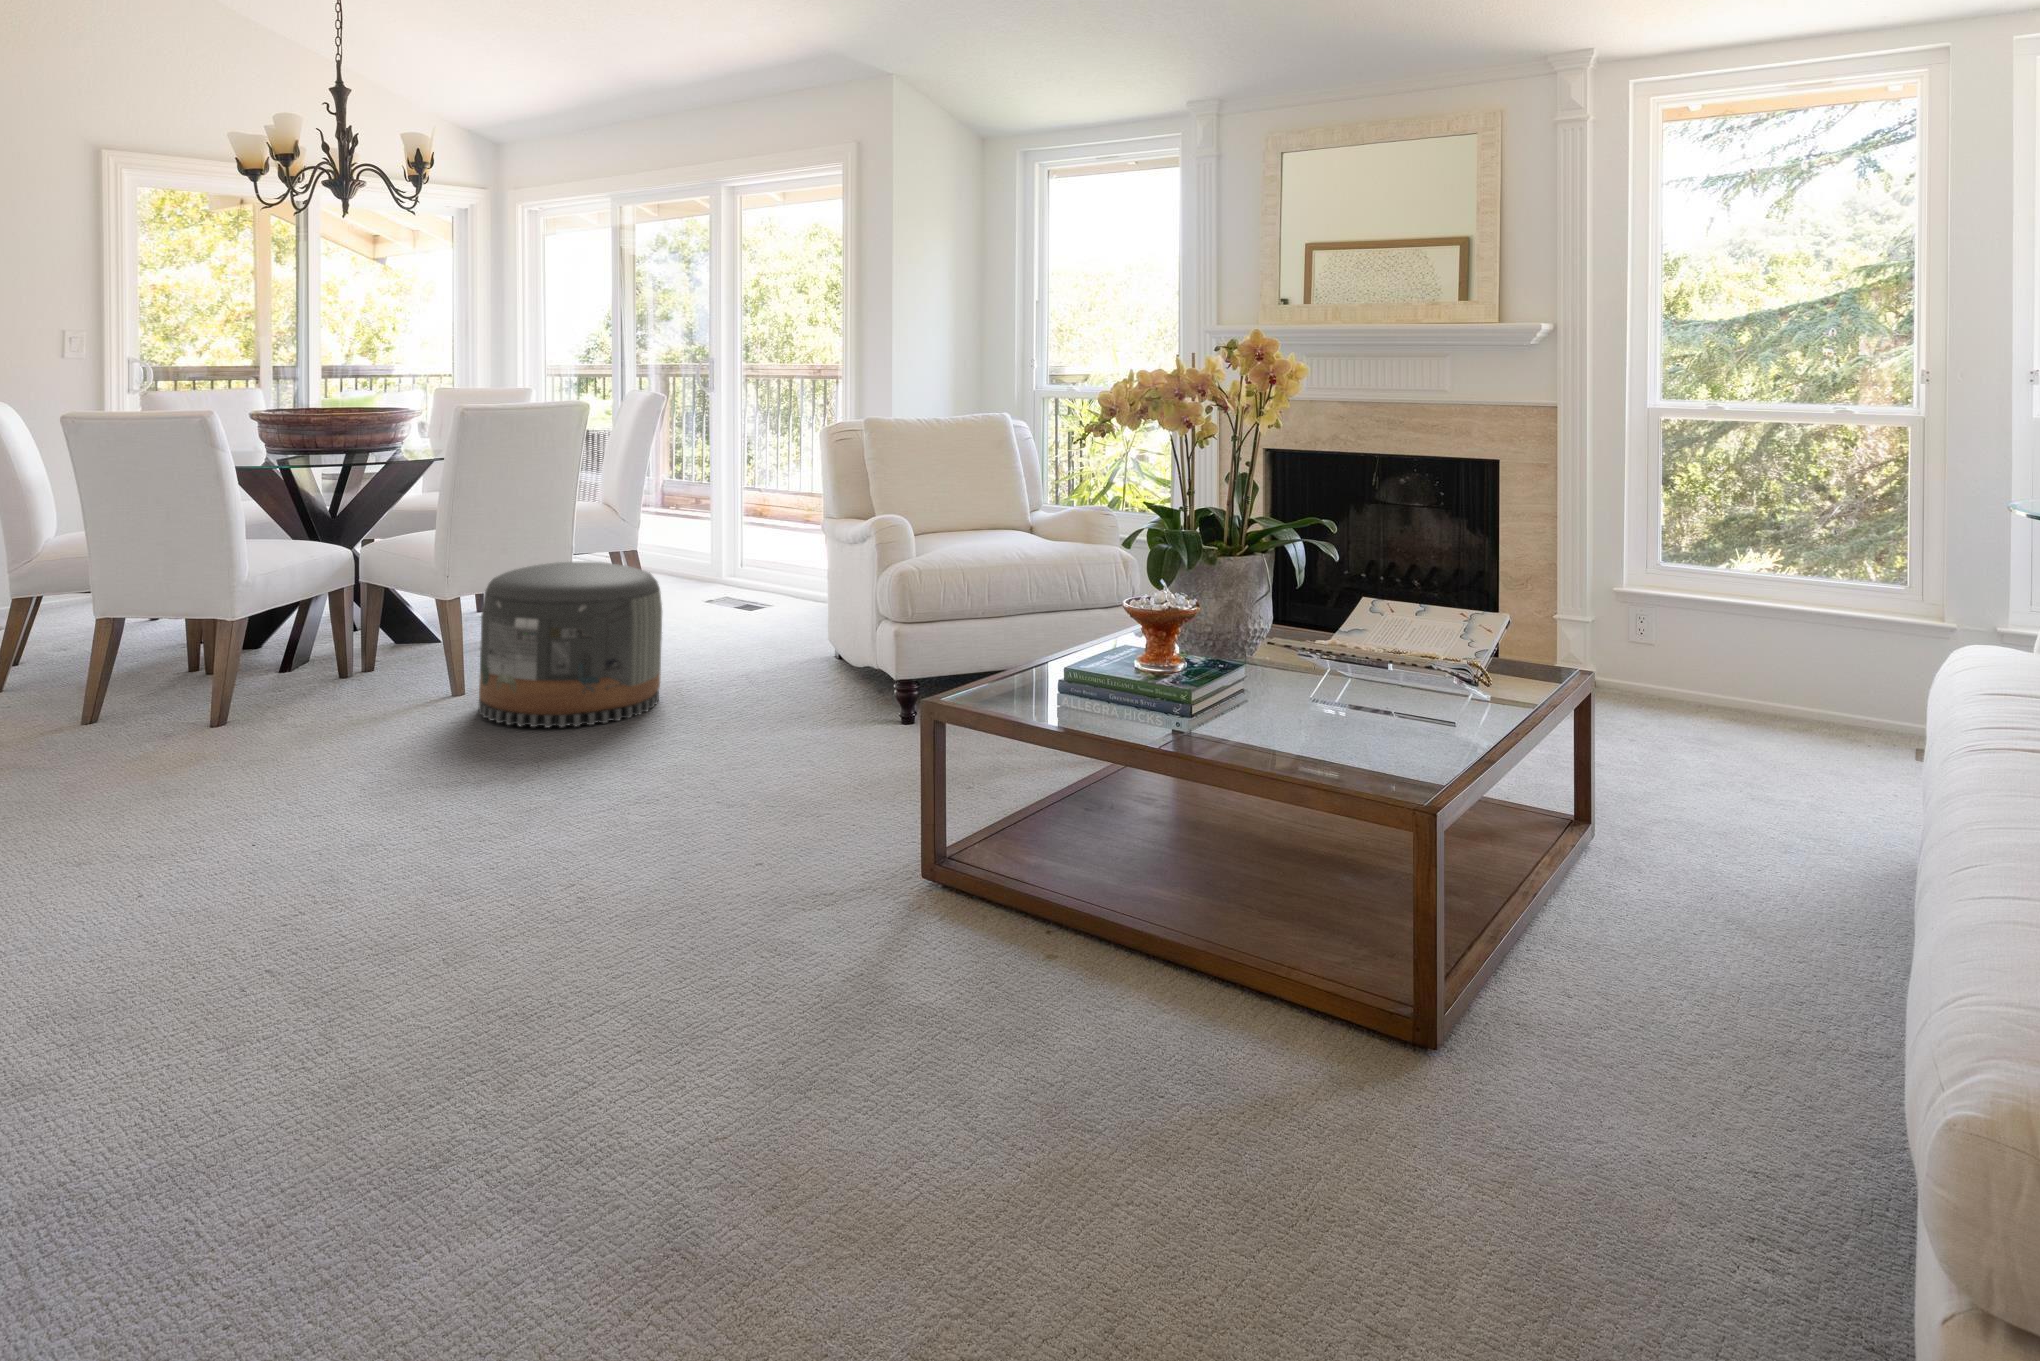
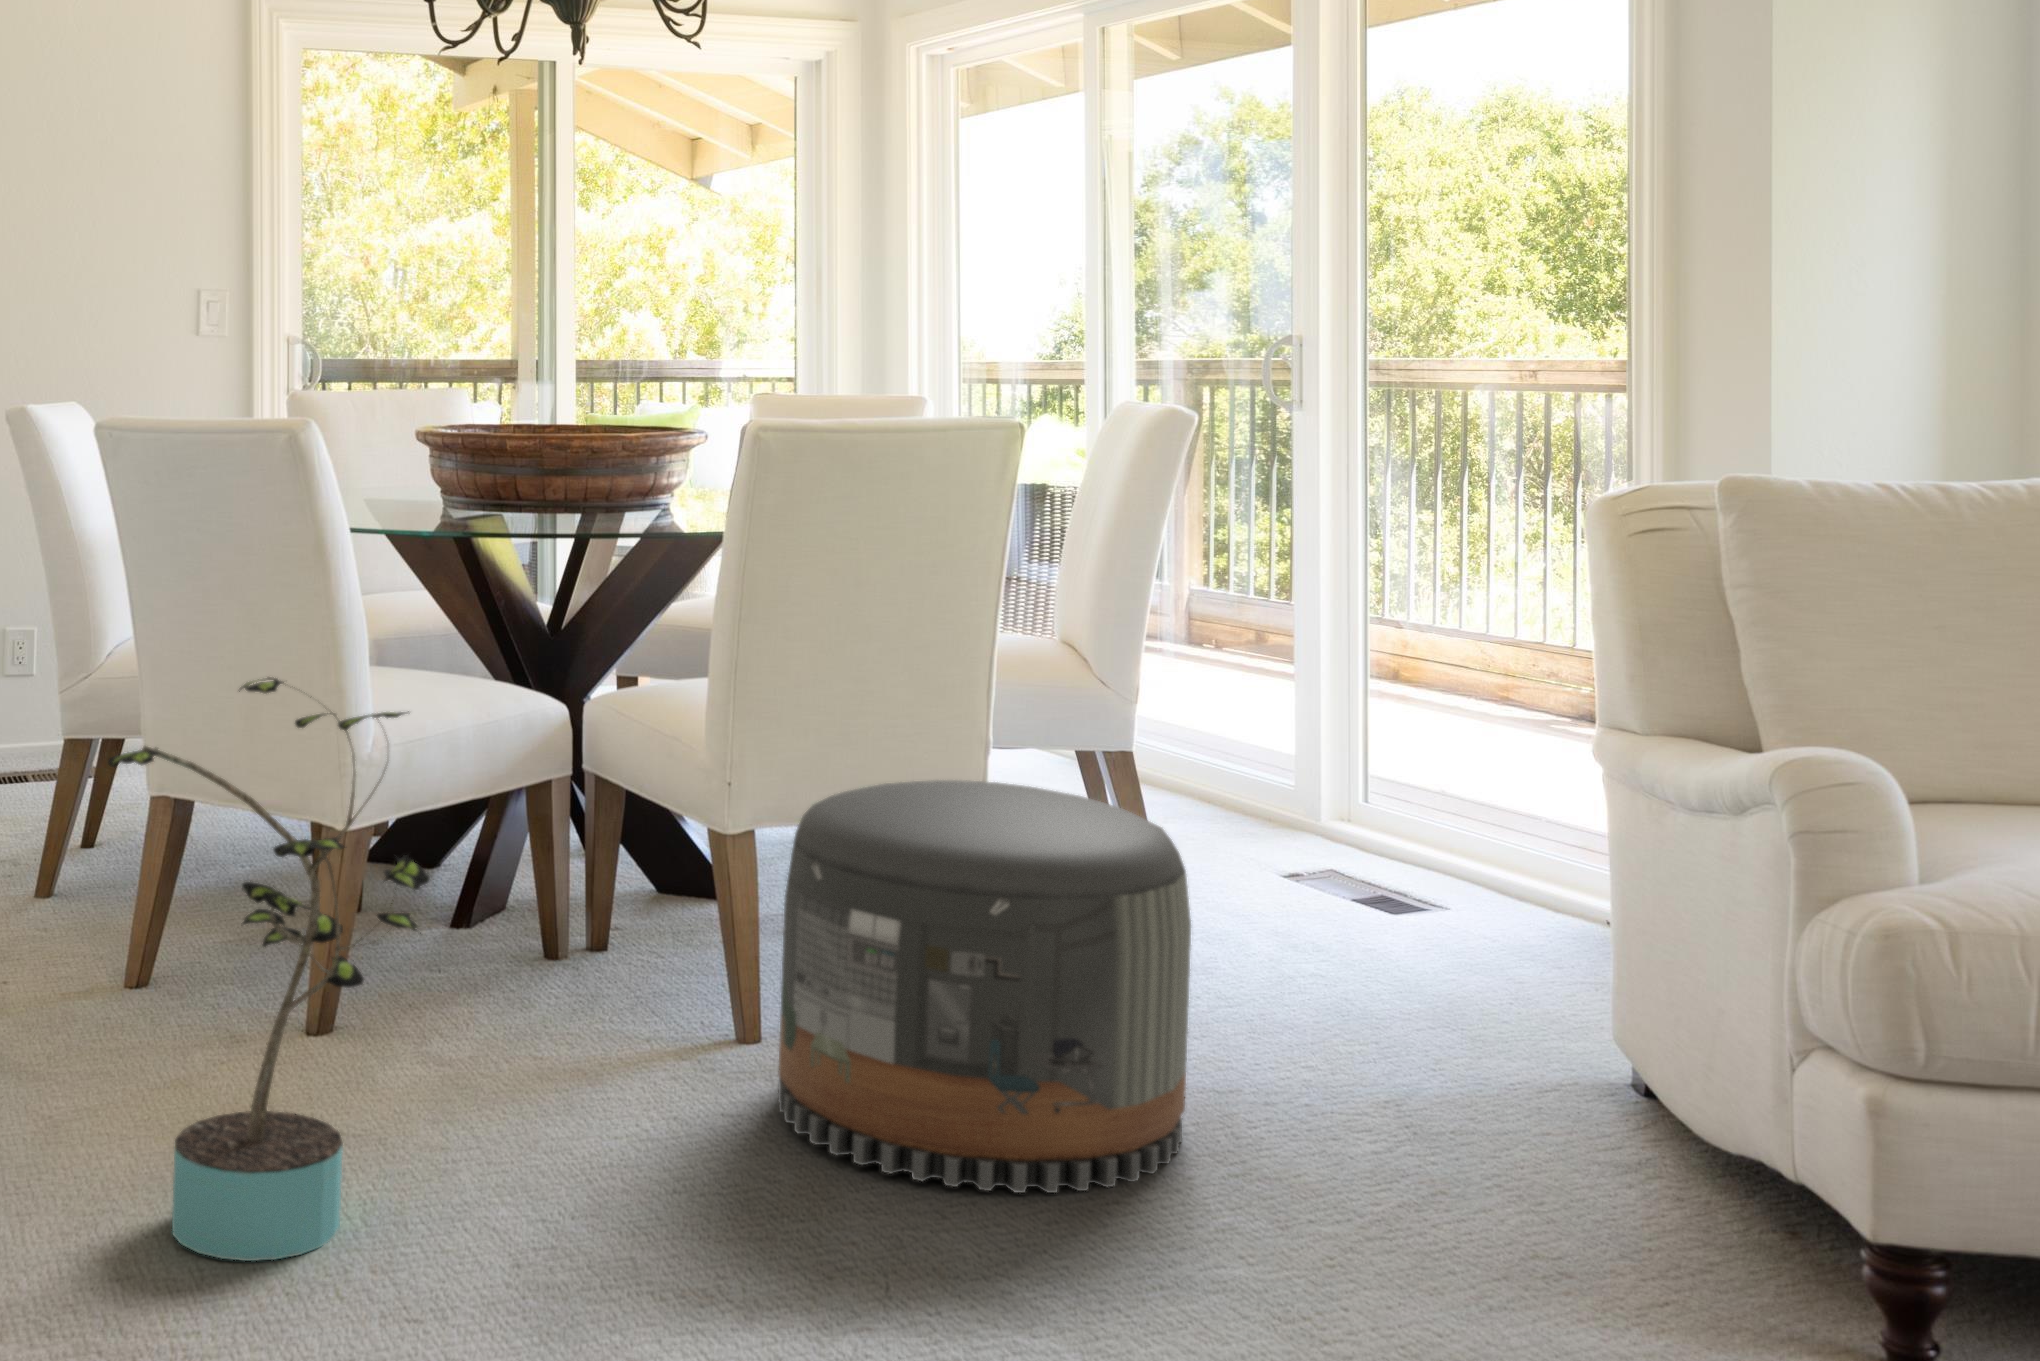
potted plant: none [145,536,321,804] -> present [108,677,429,1261]

